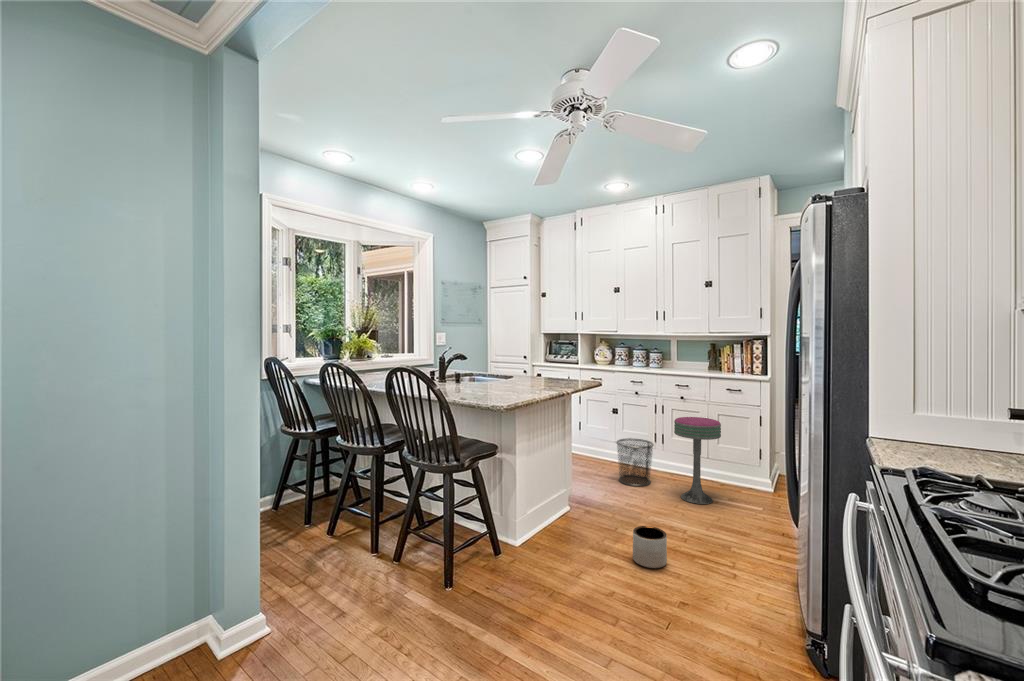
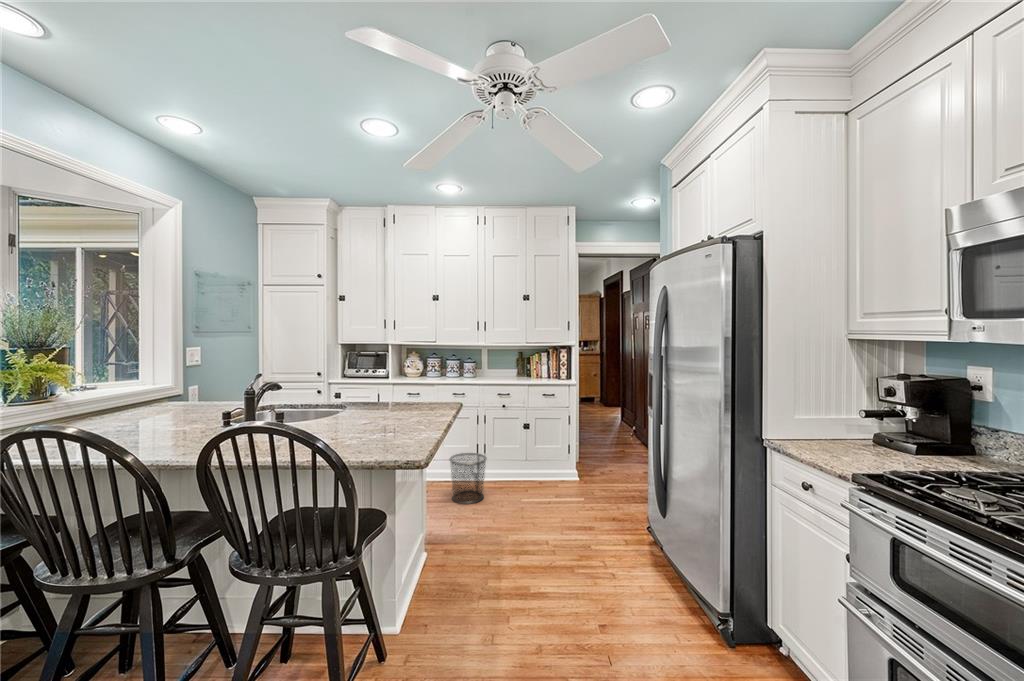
bar stool: present [674,417,721,504] -> none [512,426,553,509]
planter: present [633,526,667,568] -> none [526,553,560,599]

